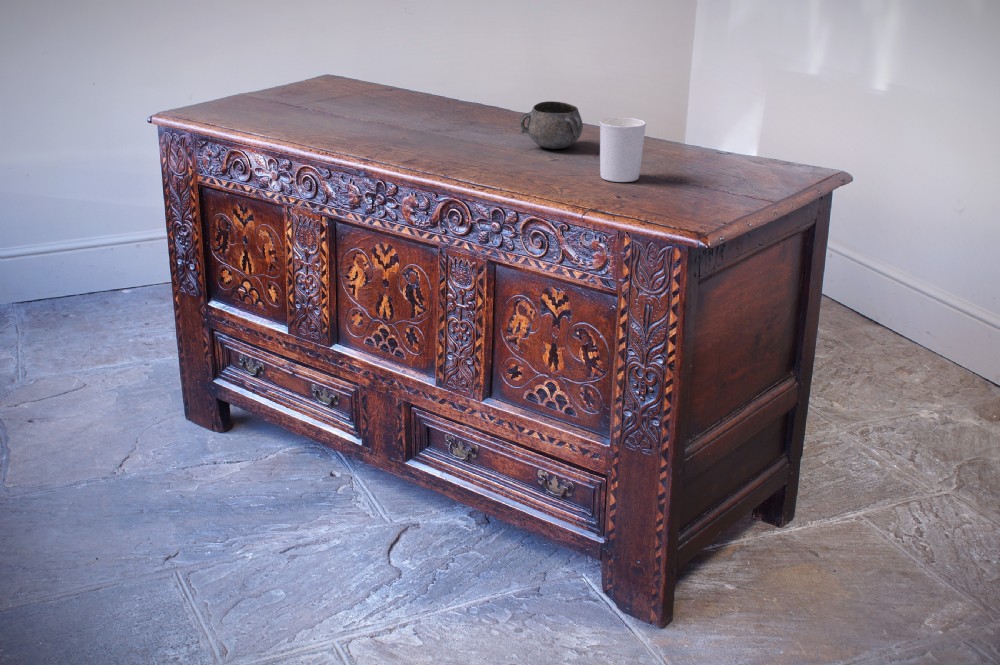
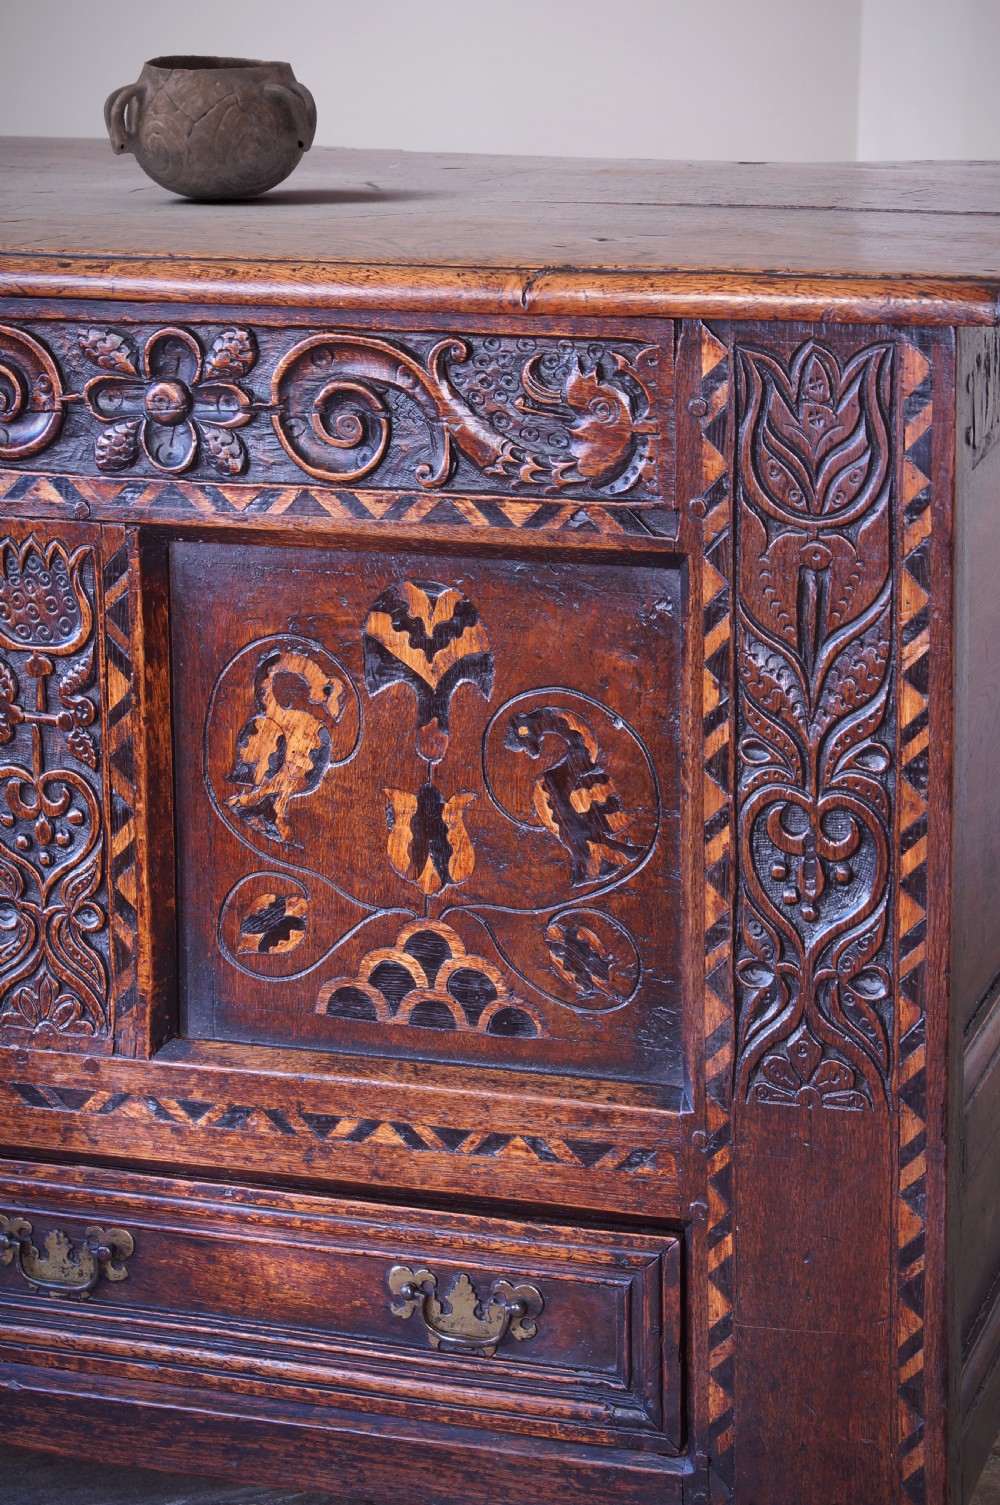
candle holder: present [600,117,646,182] -> none [444,23,599,223]

